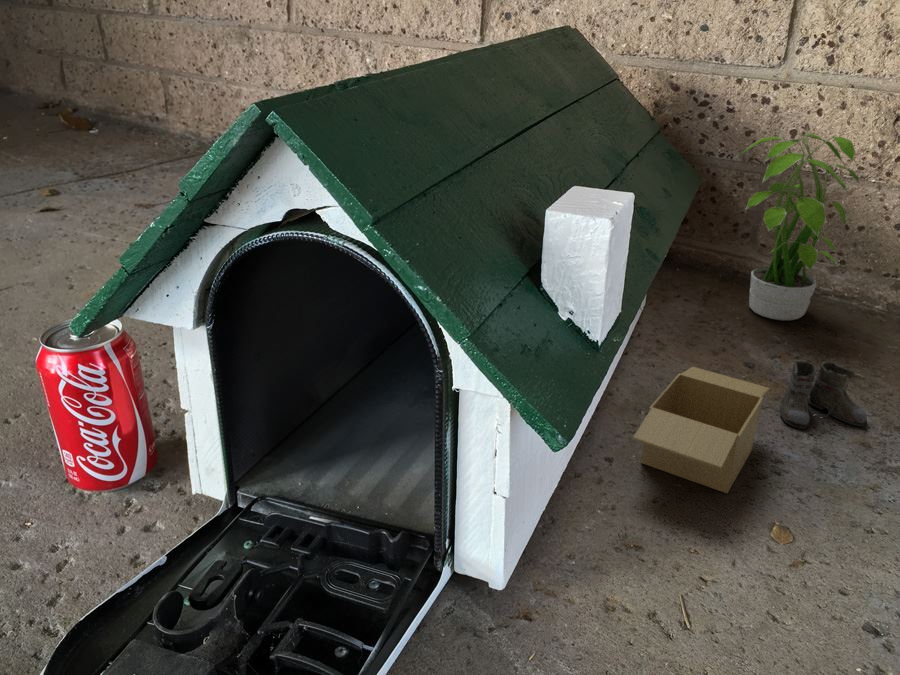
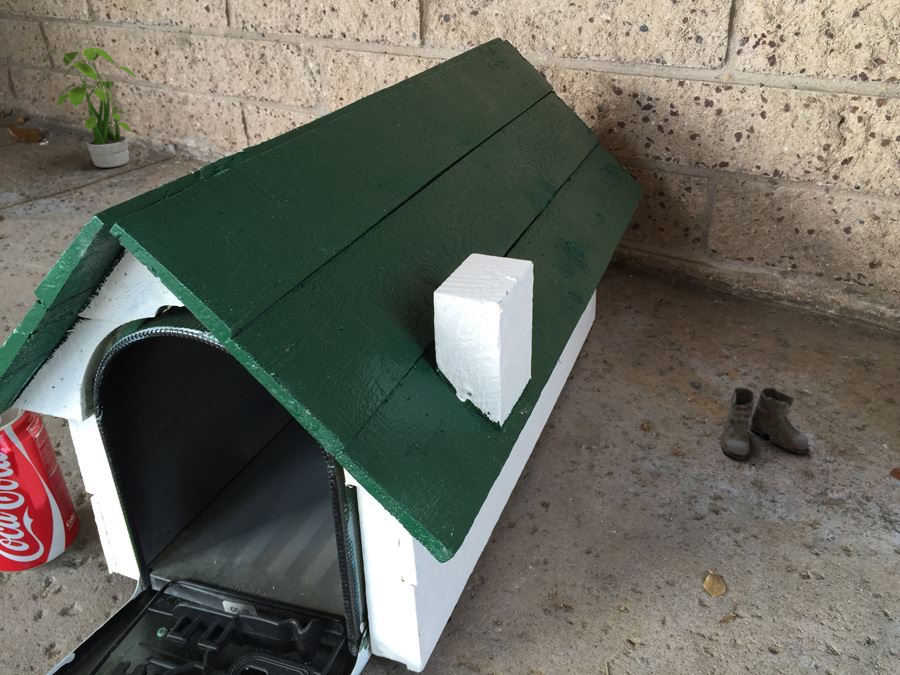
potted plant: present [735,126,859,320] -> present [42,46,136,167]
cardboard box: present [633,367,770,493] -> none [558,401,705,540]

